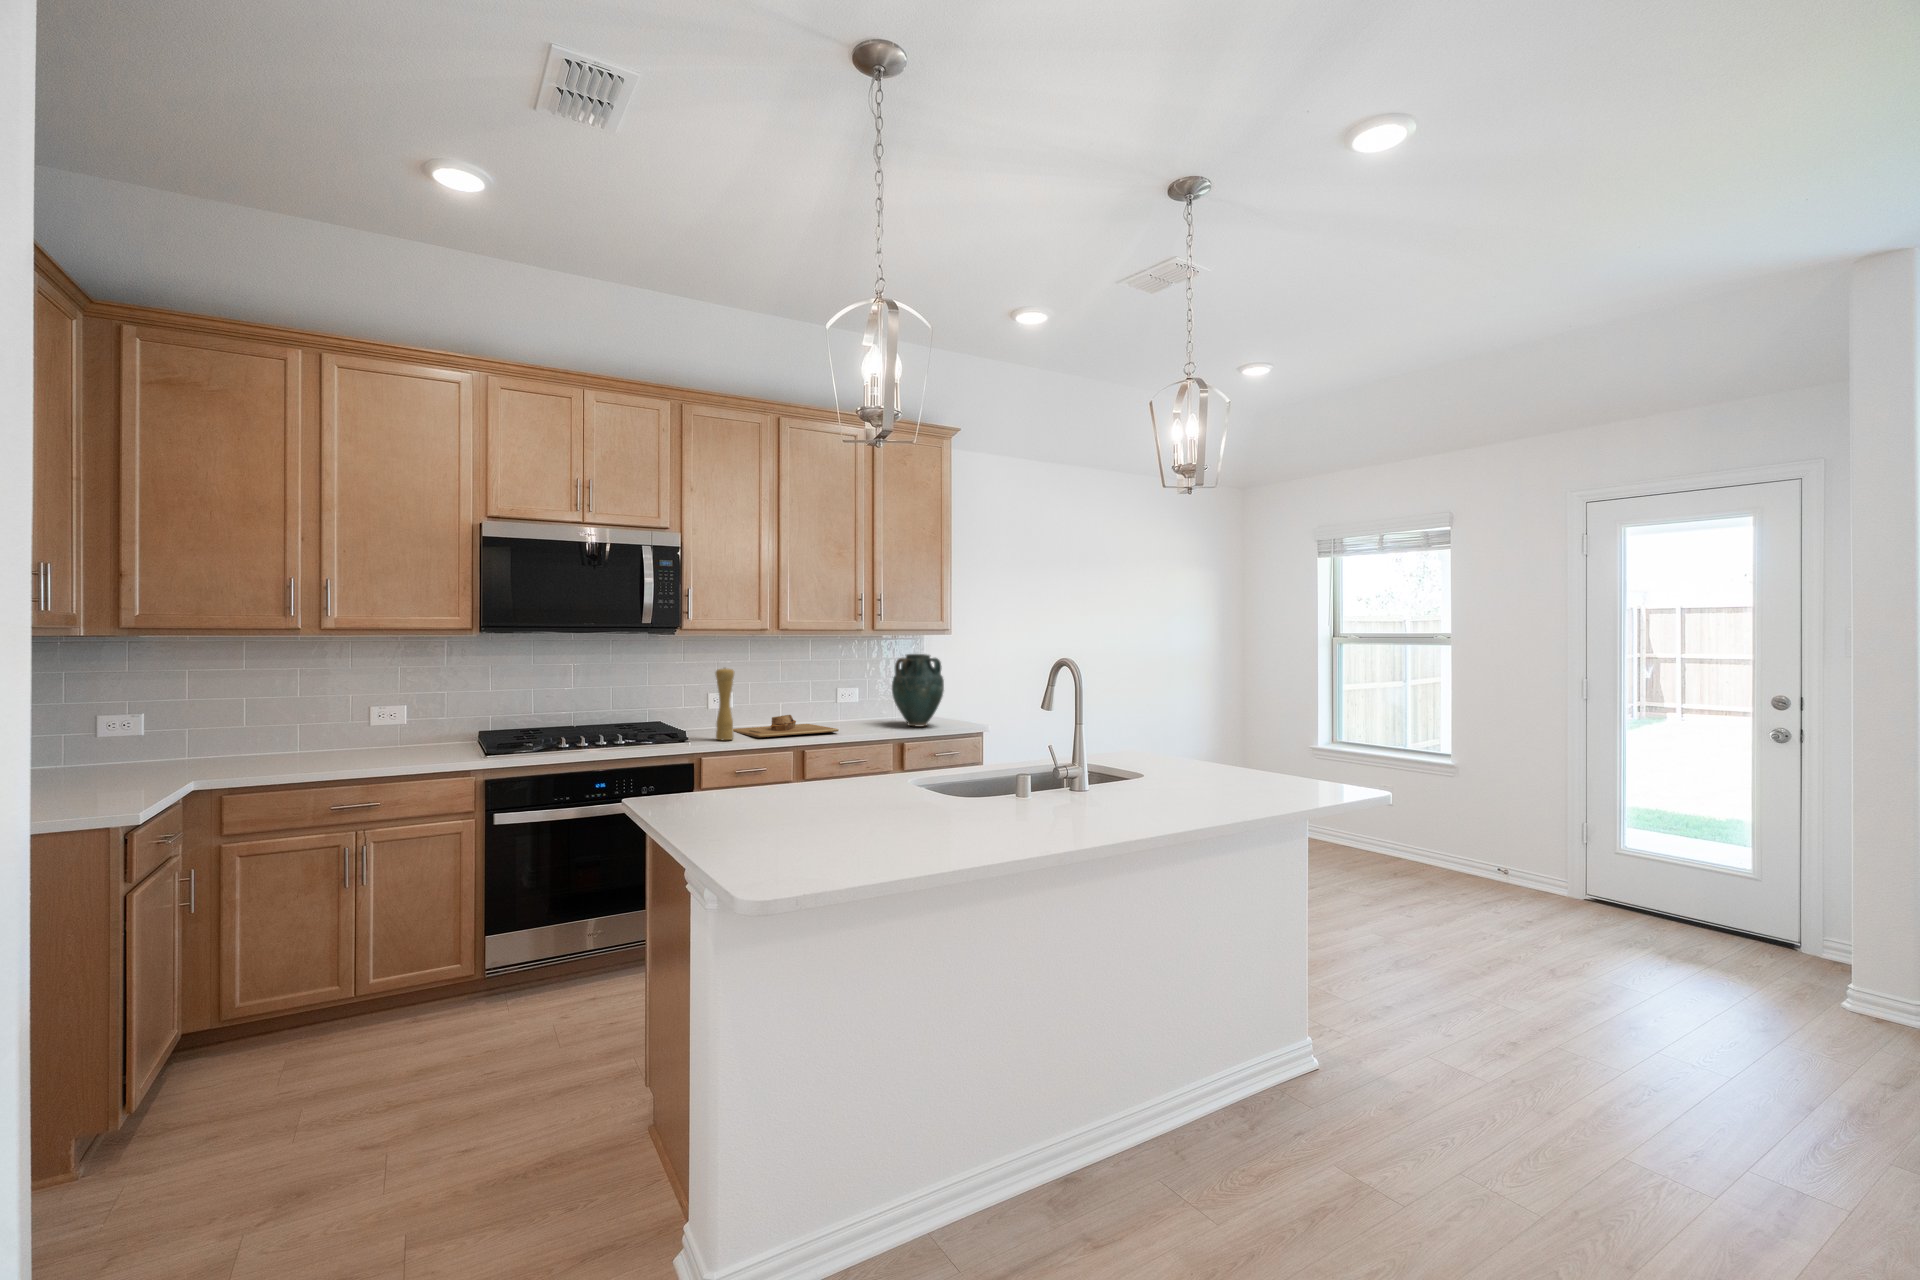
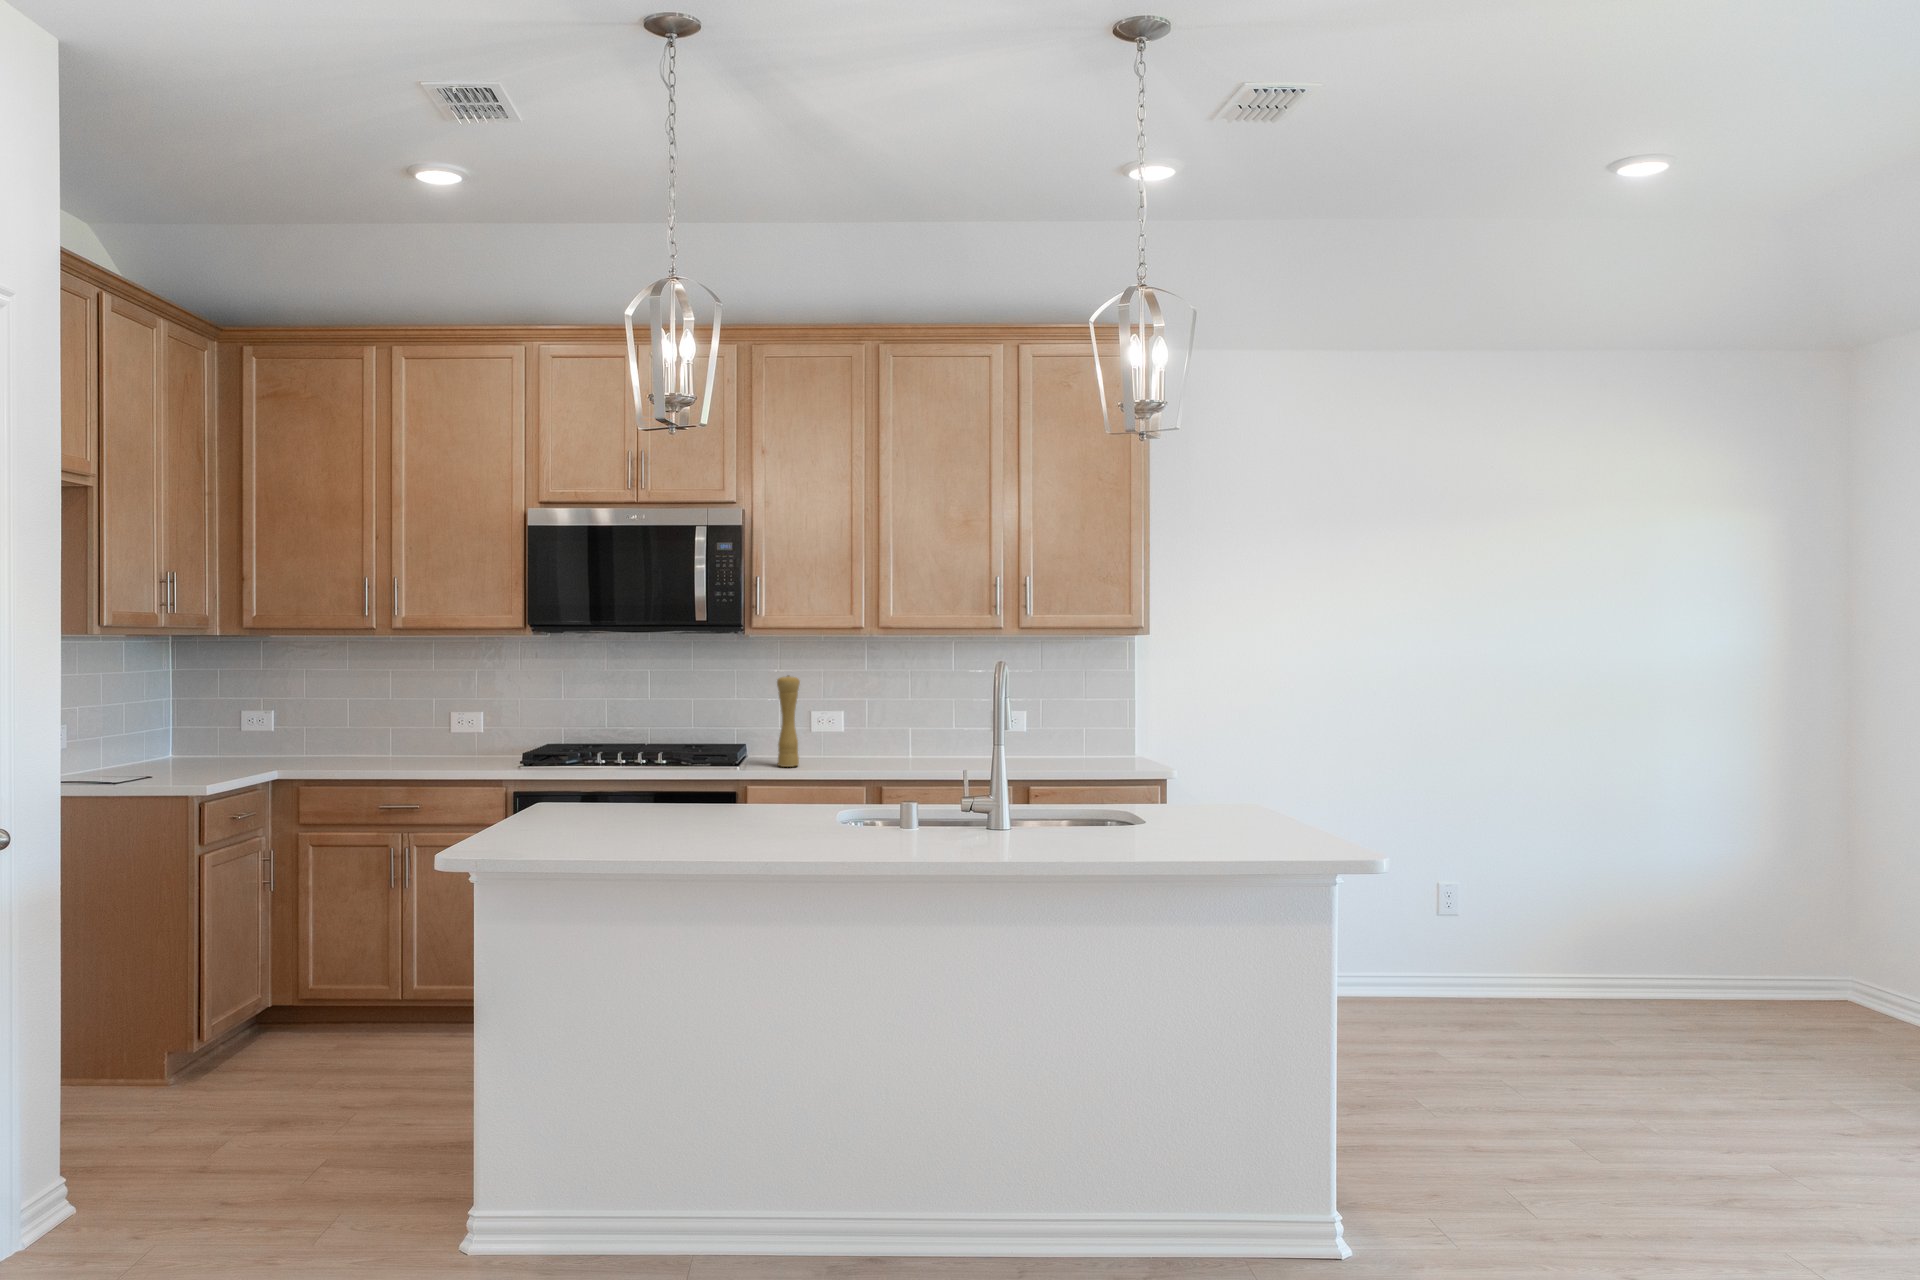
vase: present [892,654,944,726] -> none [1048,661,1125,767]
cutting board: present [733,715,839,737] -> none [828,739,947,766]

